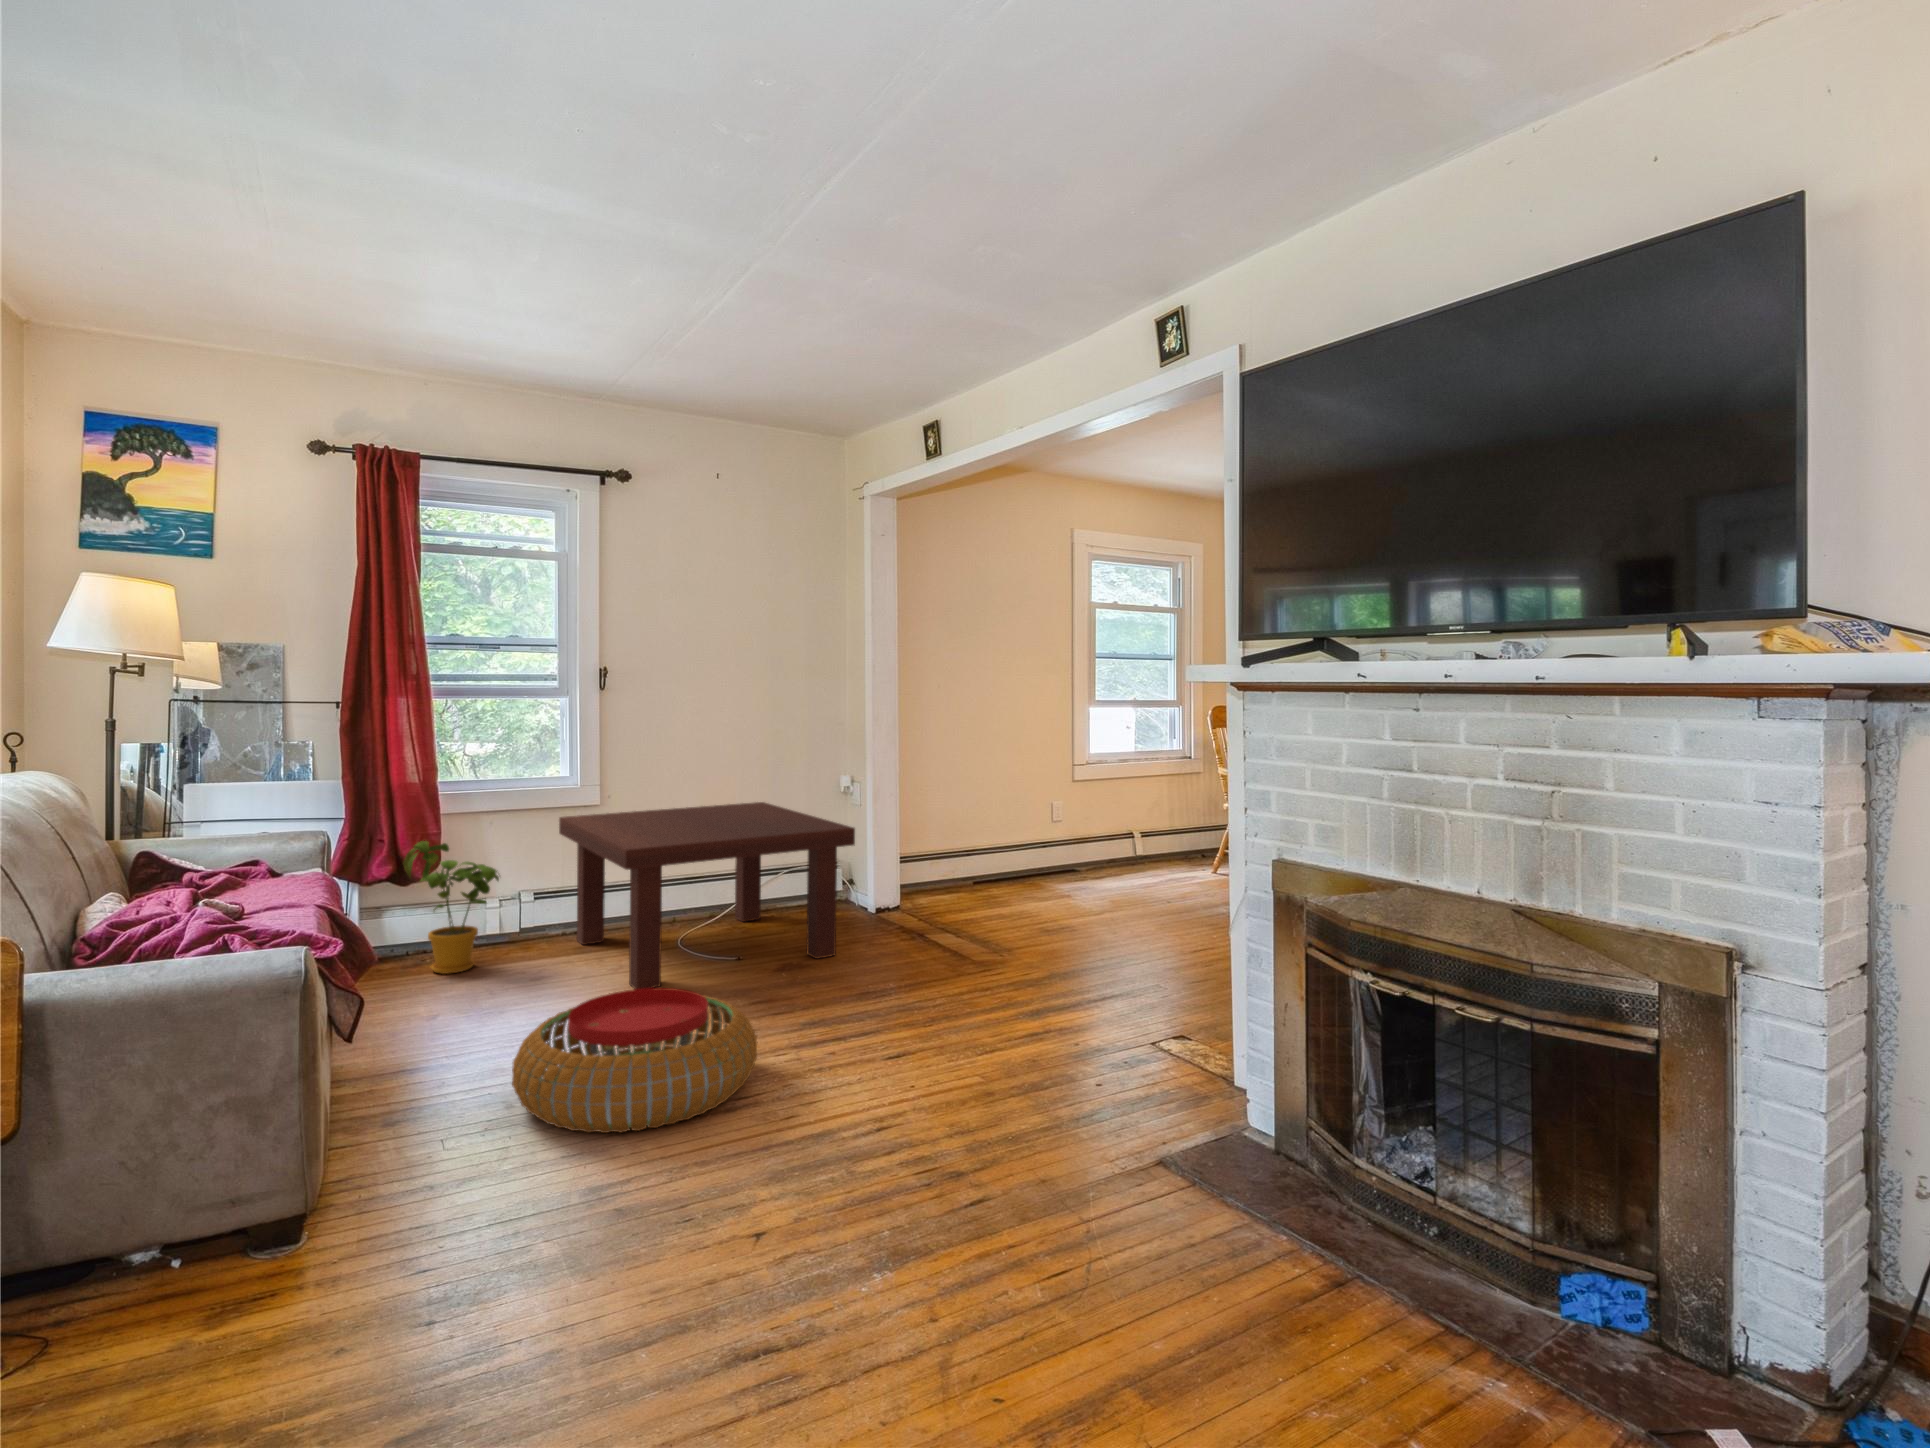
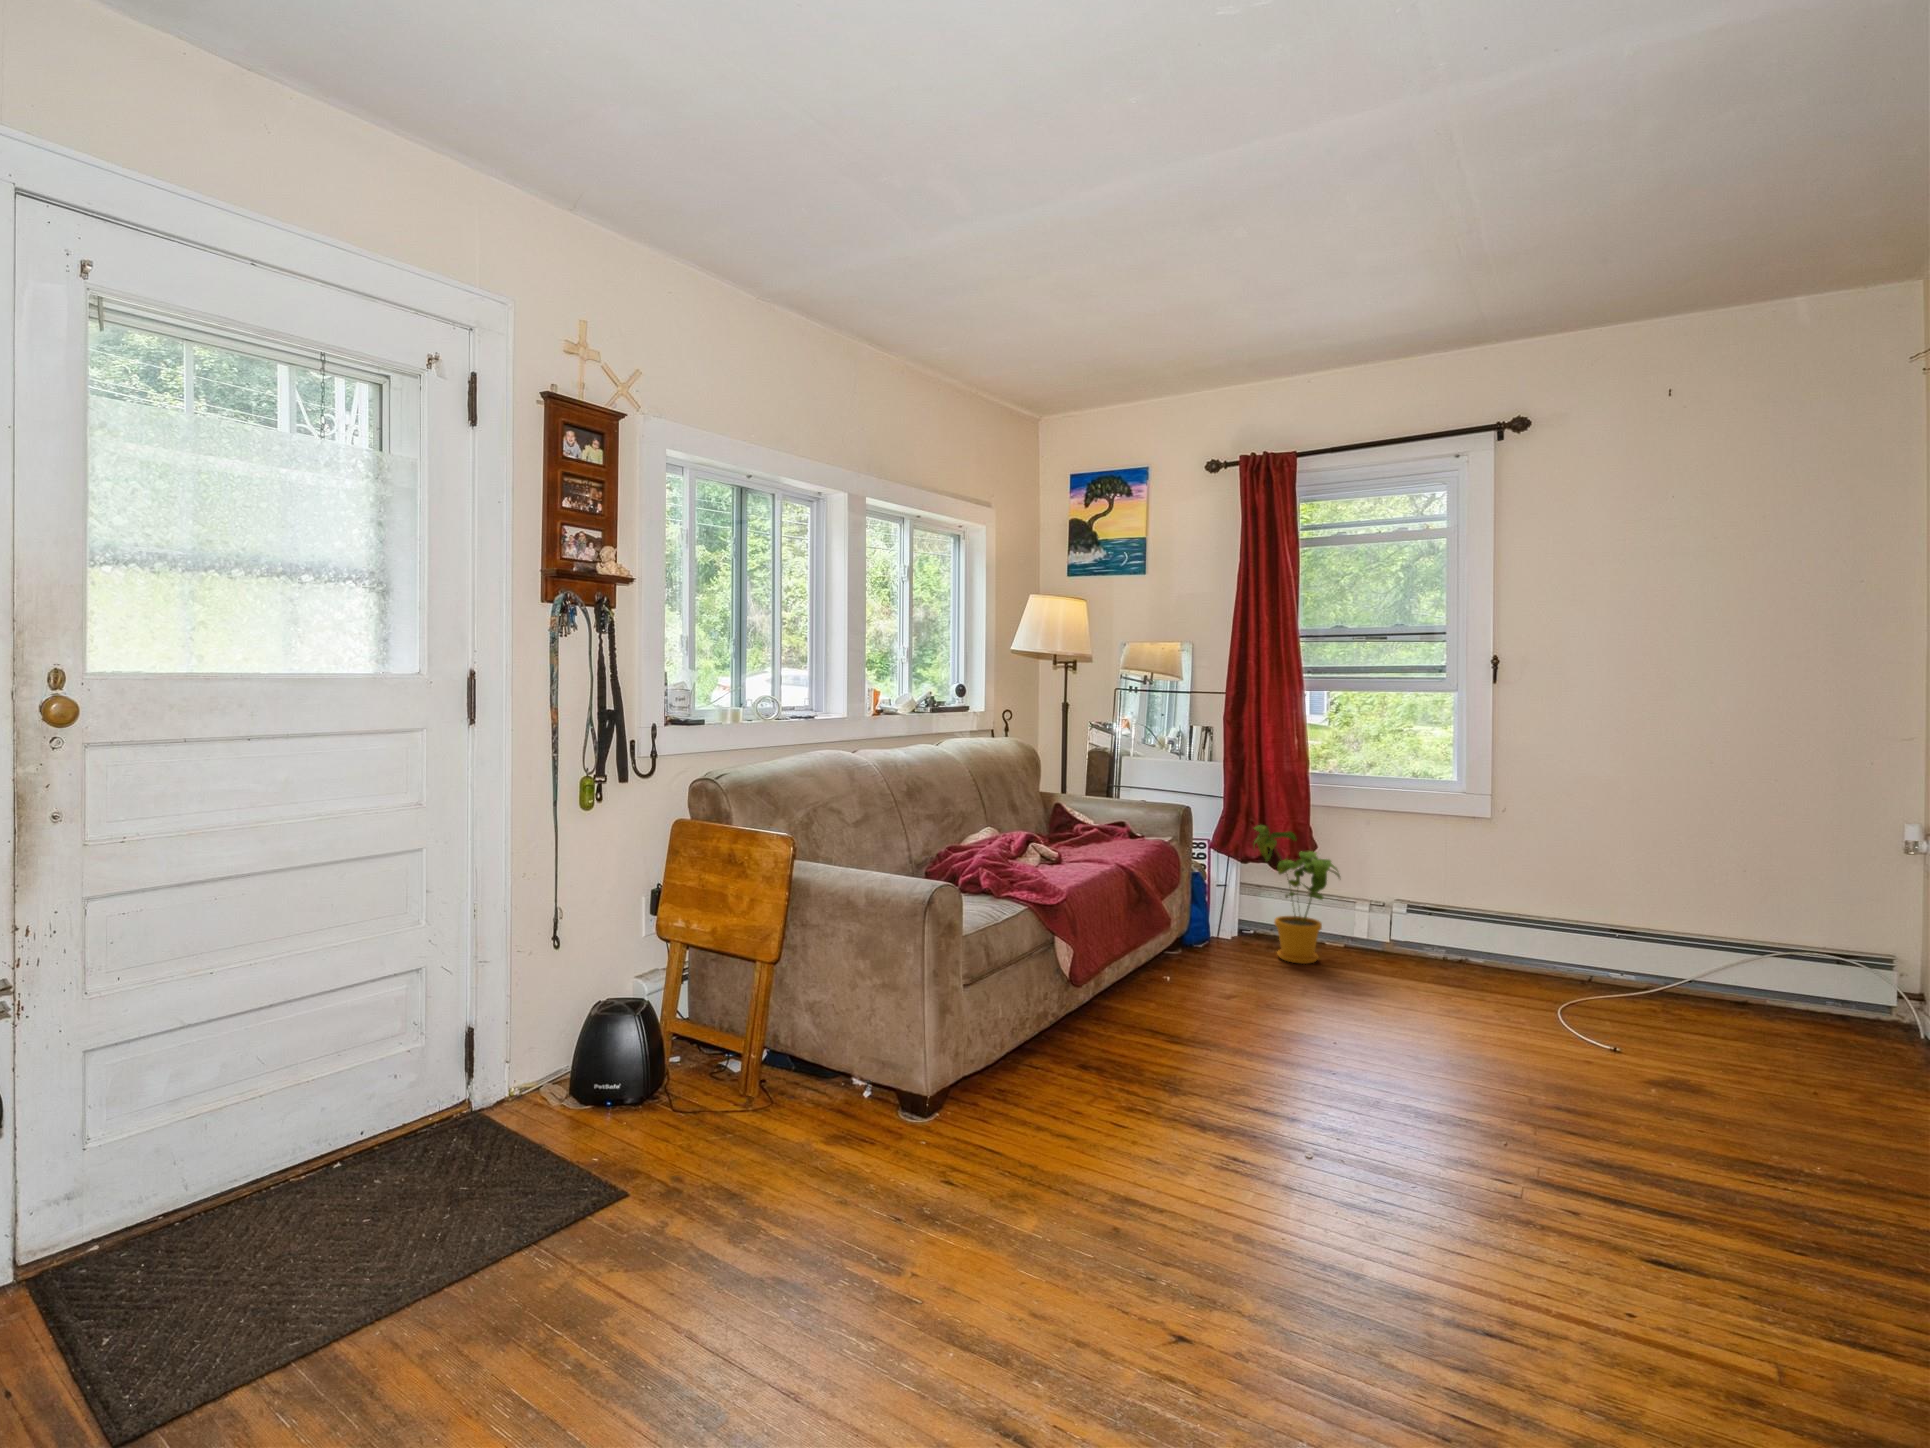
coffee table: present [559,802,855,989] -> none [1412,824,1815,1095]
pouf: present [512,988,758,1133] -> none [1149,1011,1439,1189]

